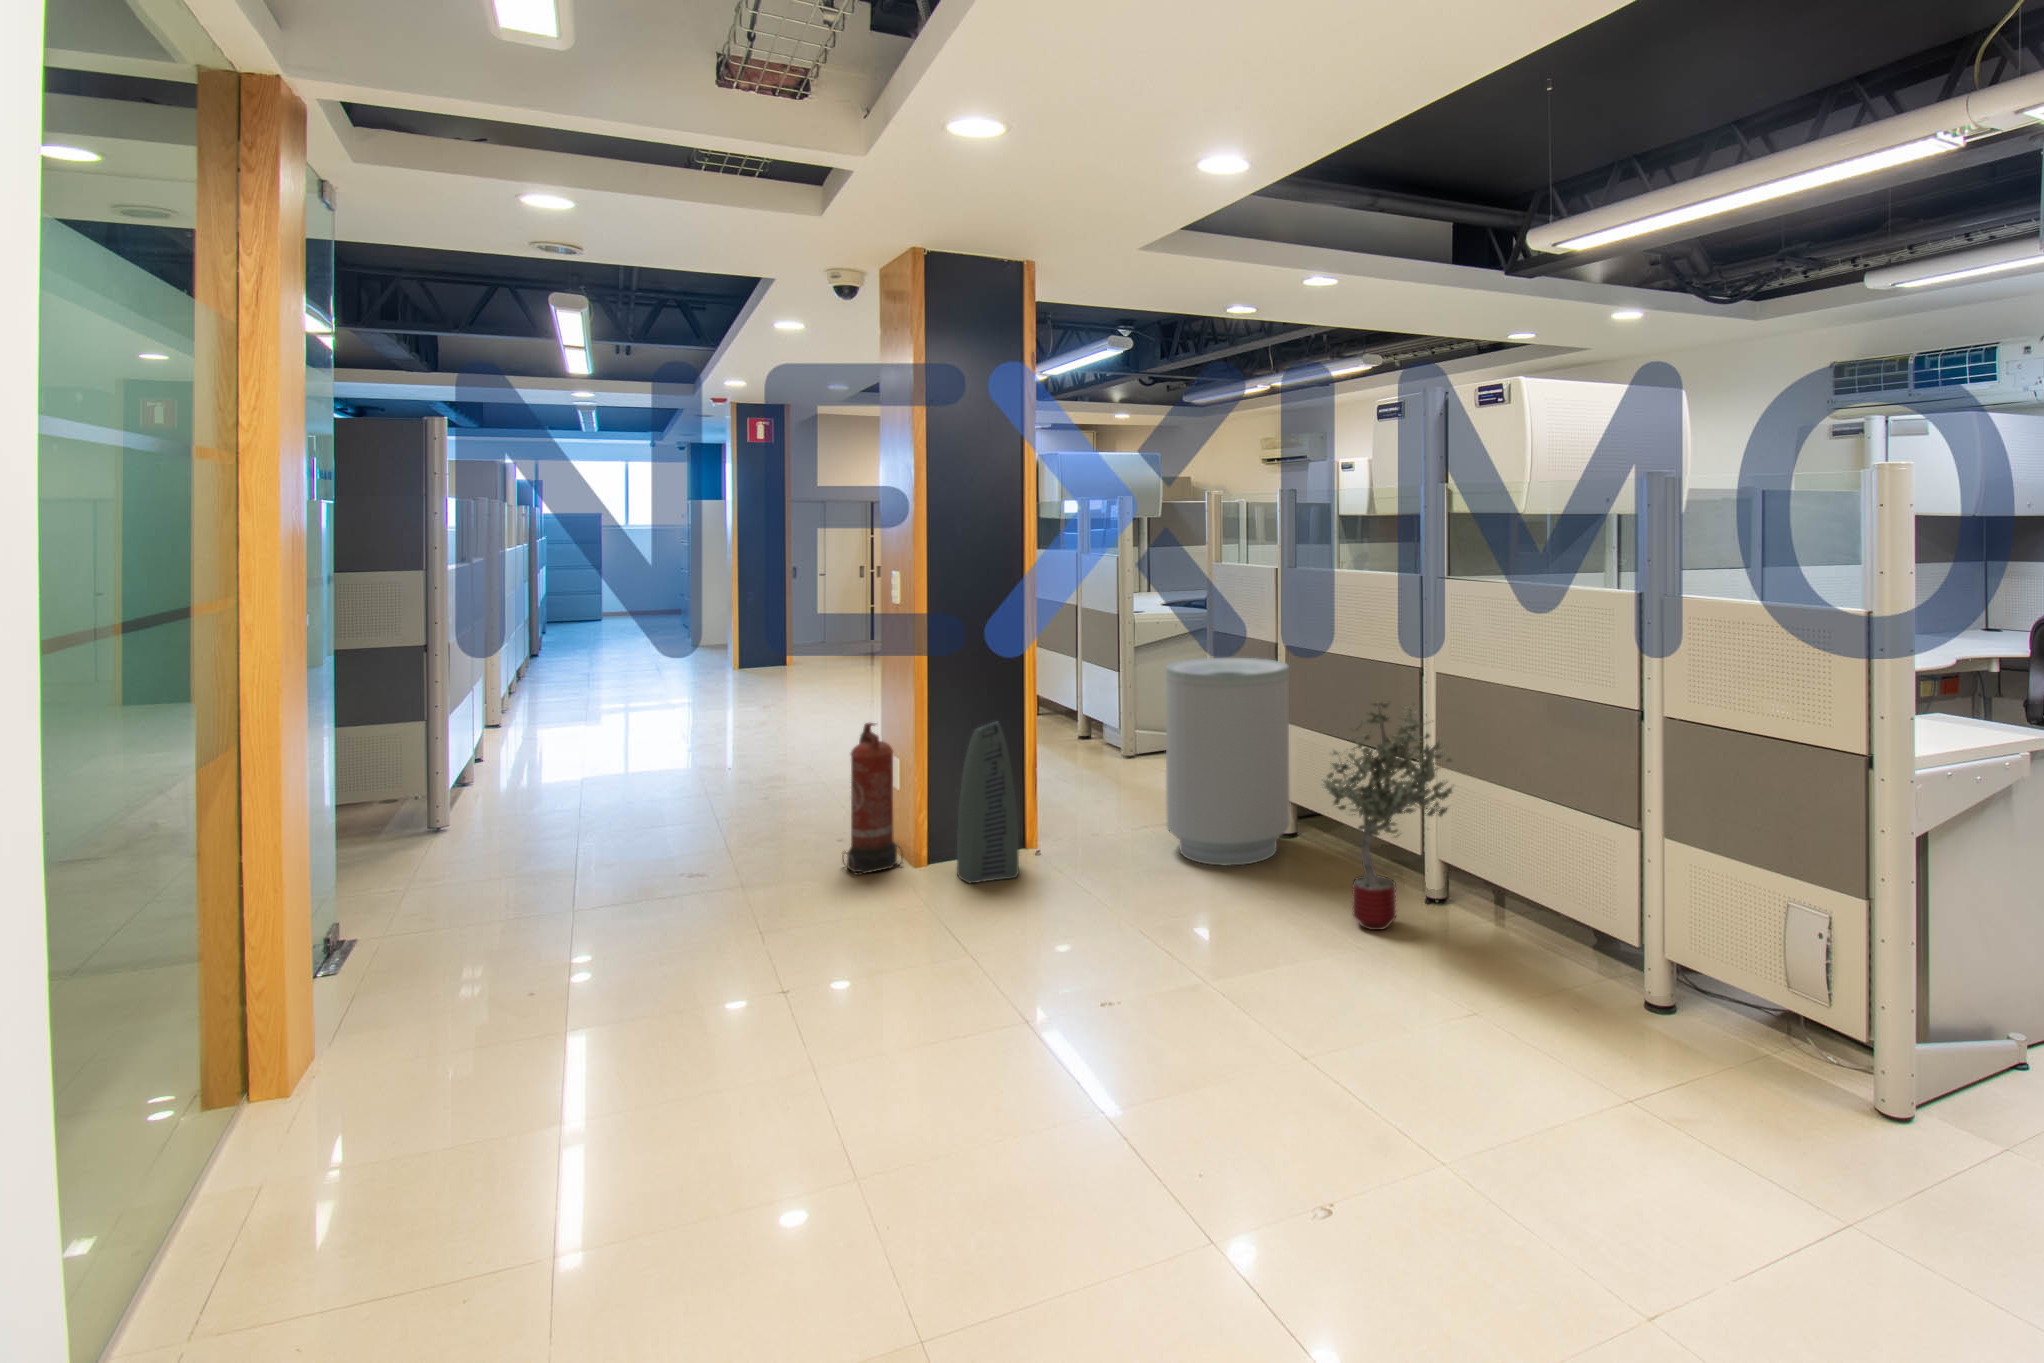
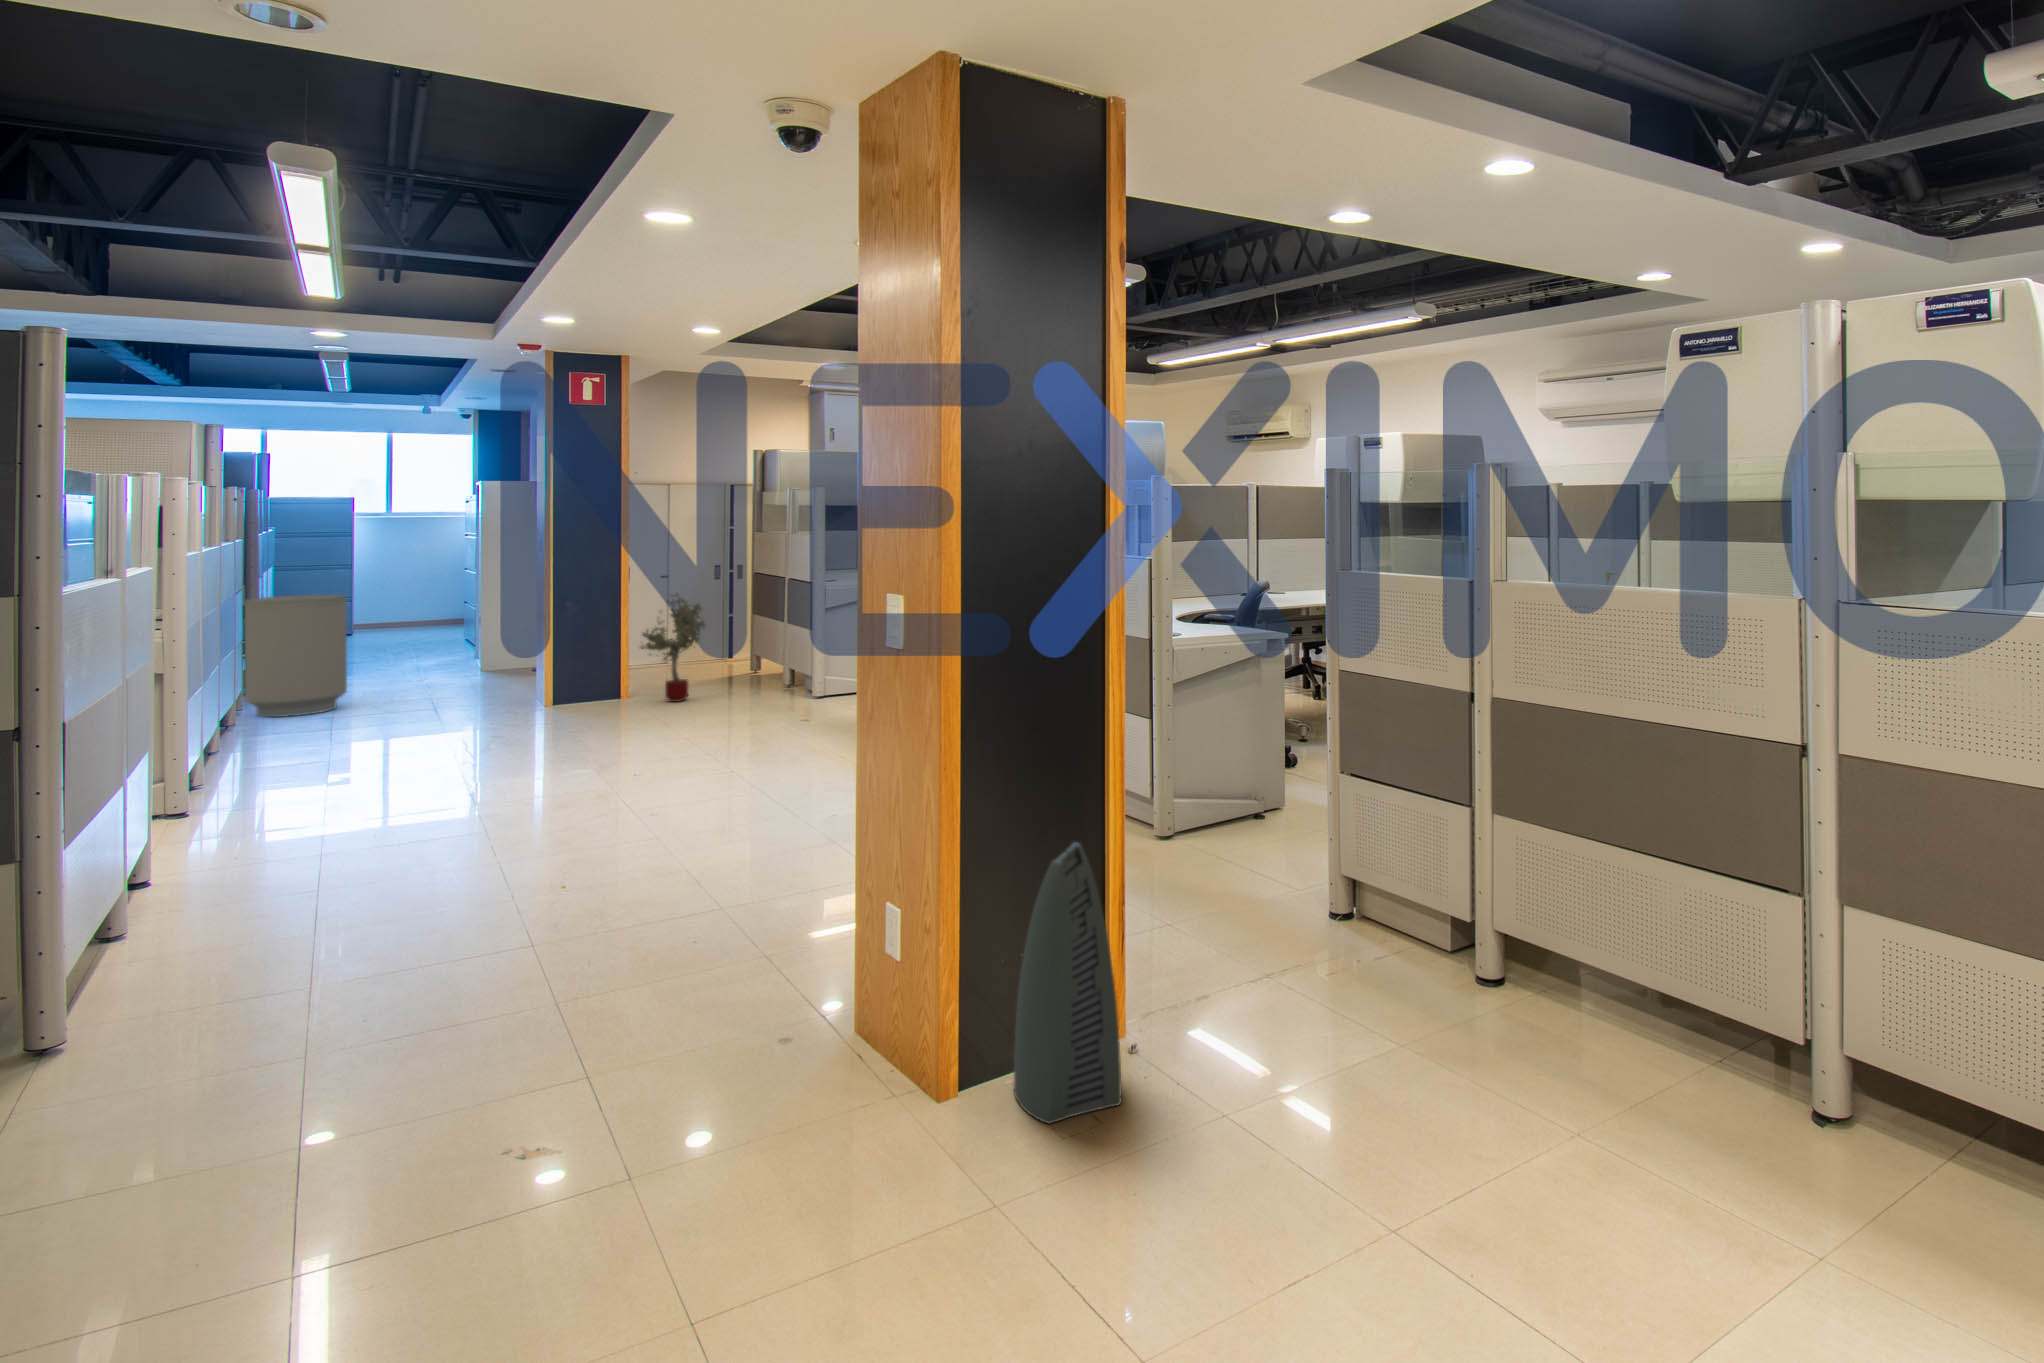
trash can: present [1166,658,1290,865] -> present [245,595,347,717]
potted tree: present [1323,702,1452,930] -> present [641,594,705,702]
fire extinguisher: present [843,723,903,875] -> none [812,850,918,1116]

